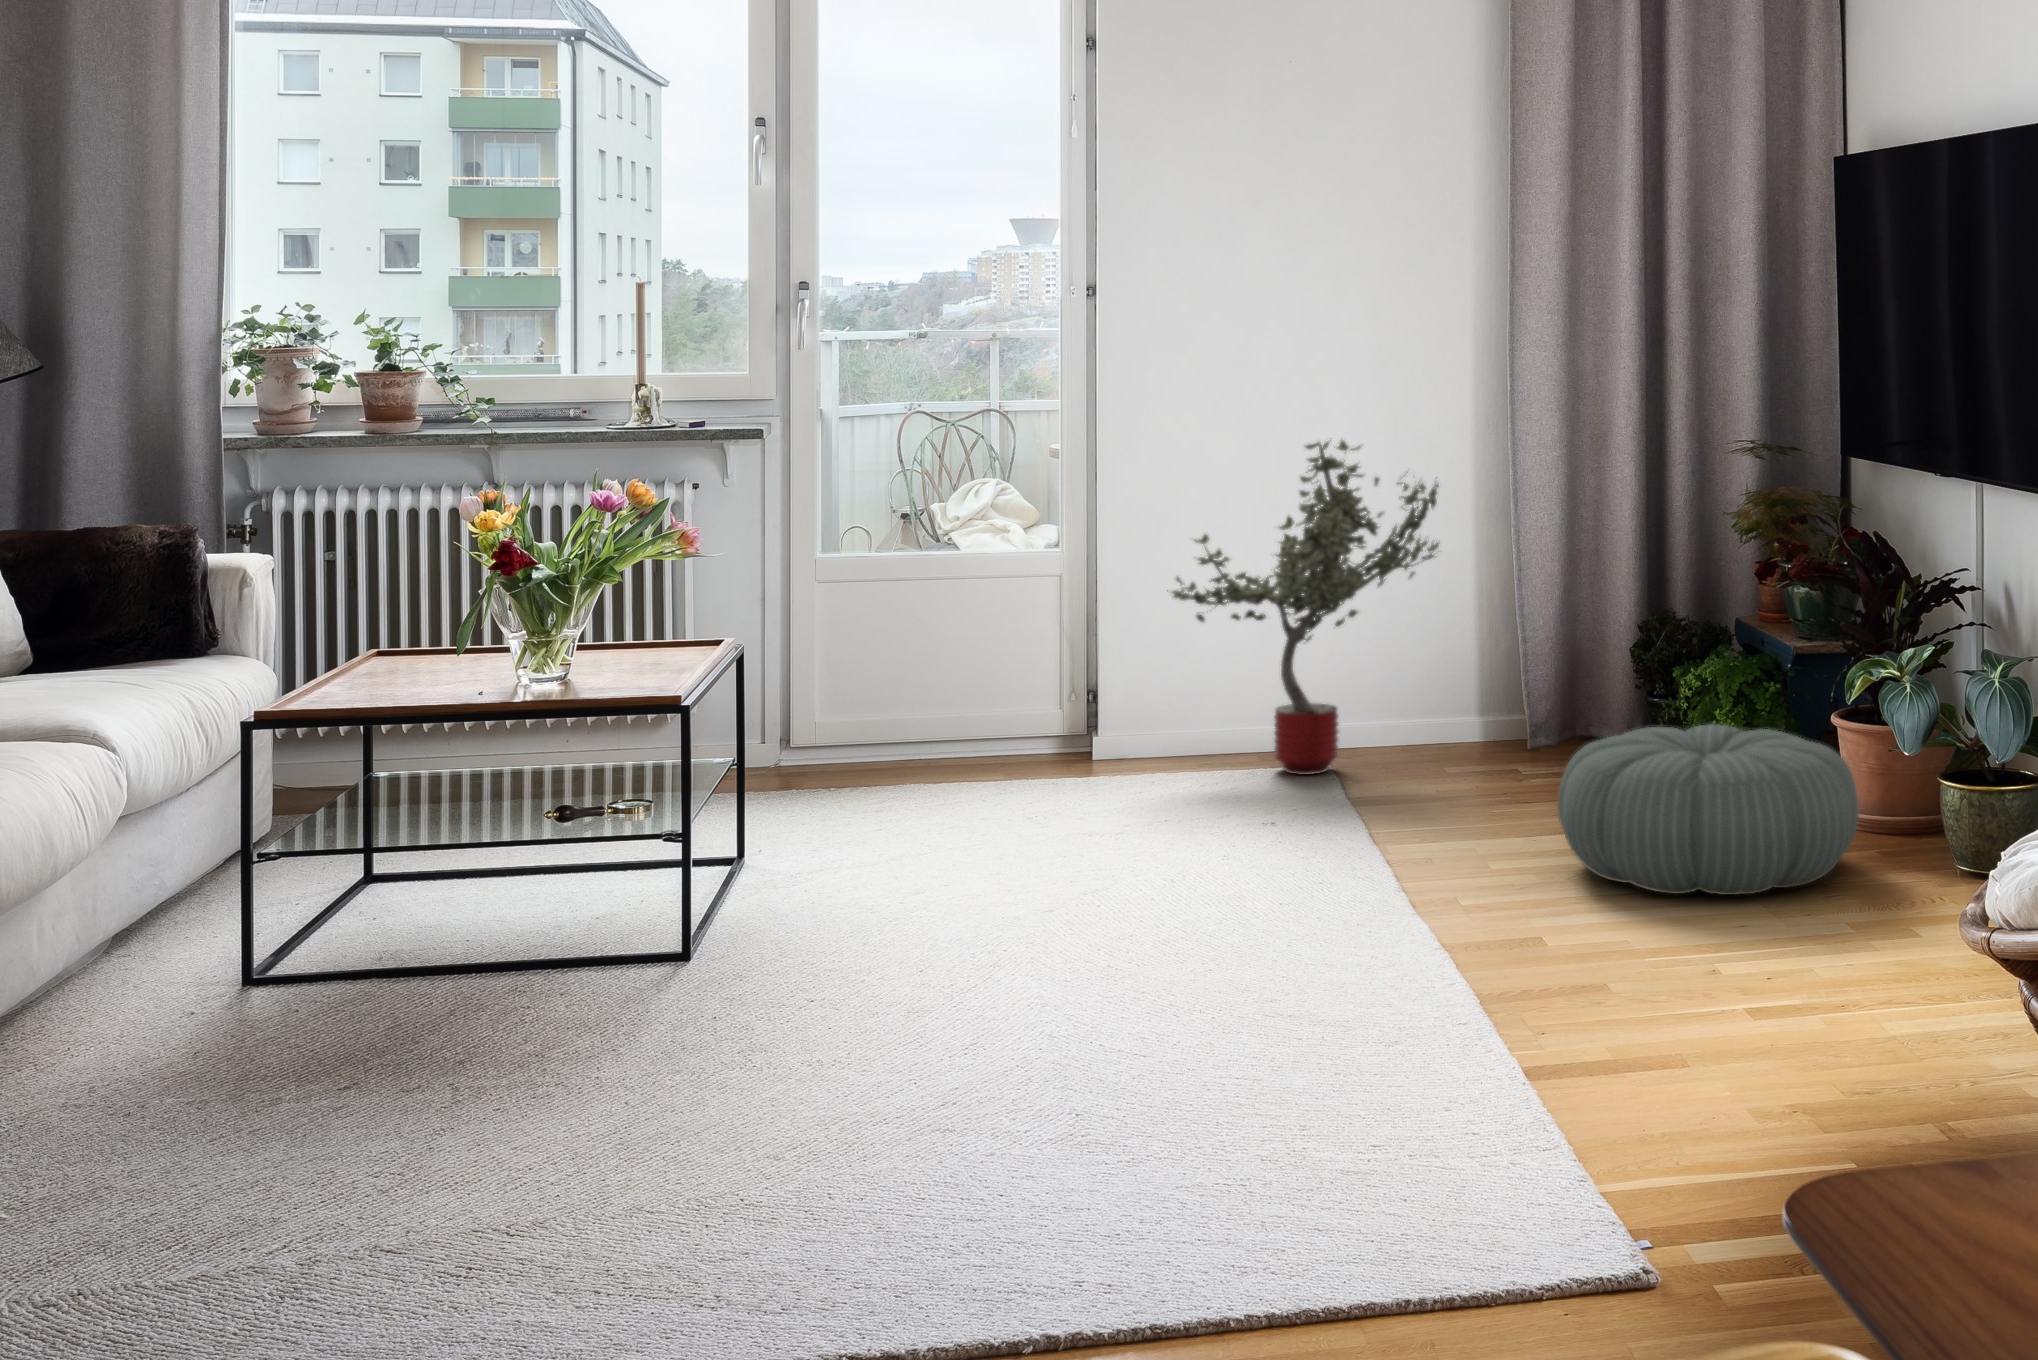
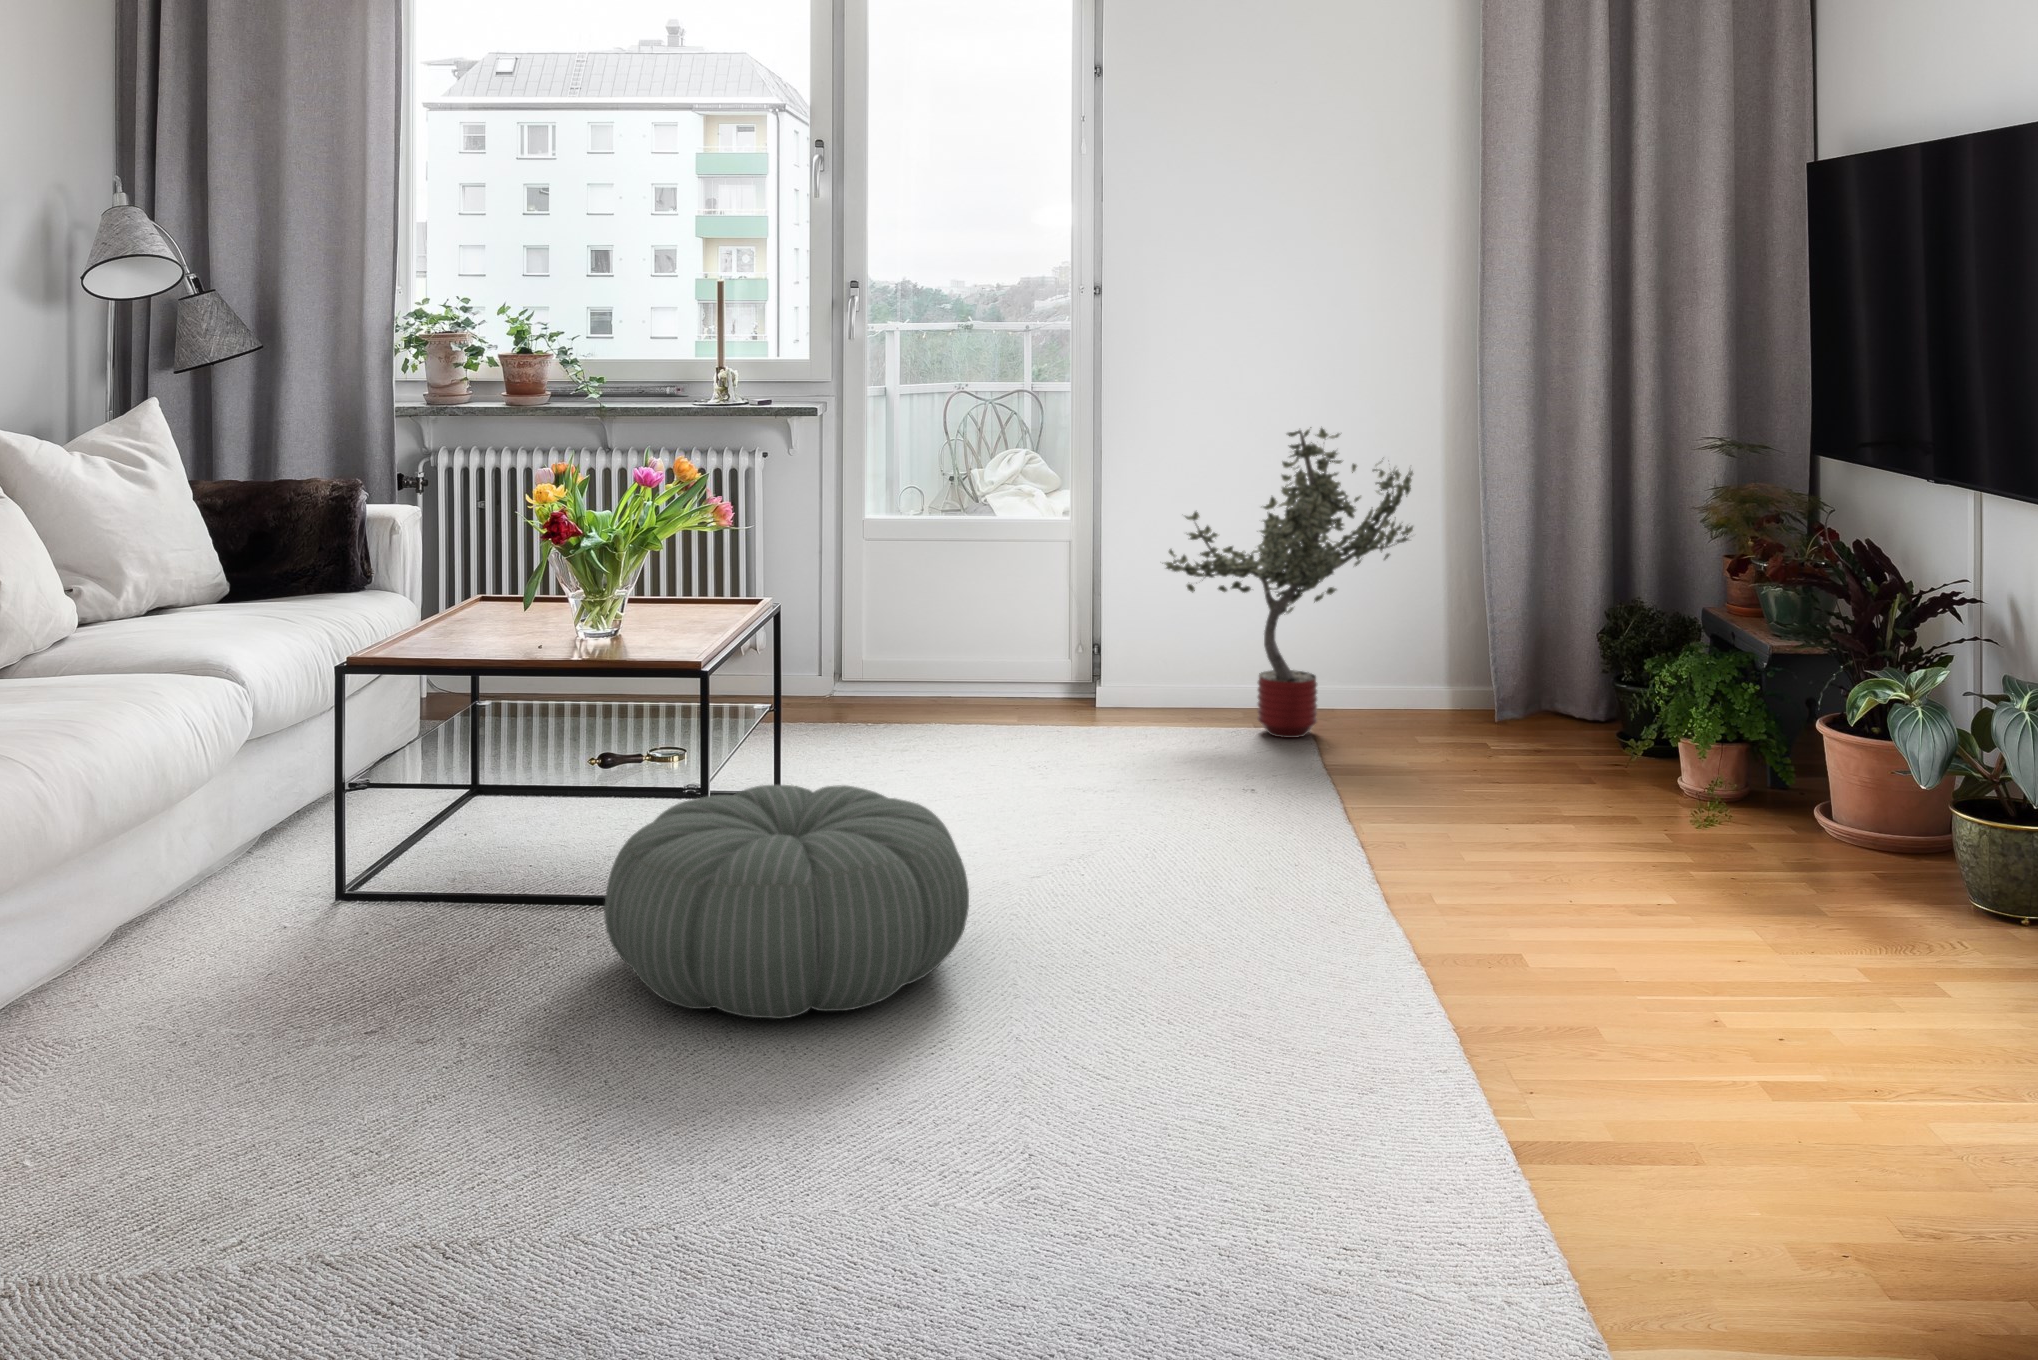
pouf: present [1558,724,1859,895] -> present [604,785,969,1019]

